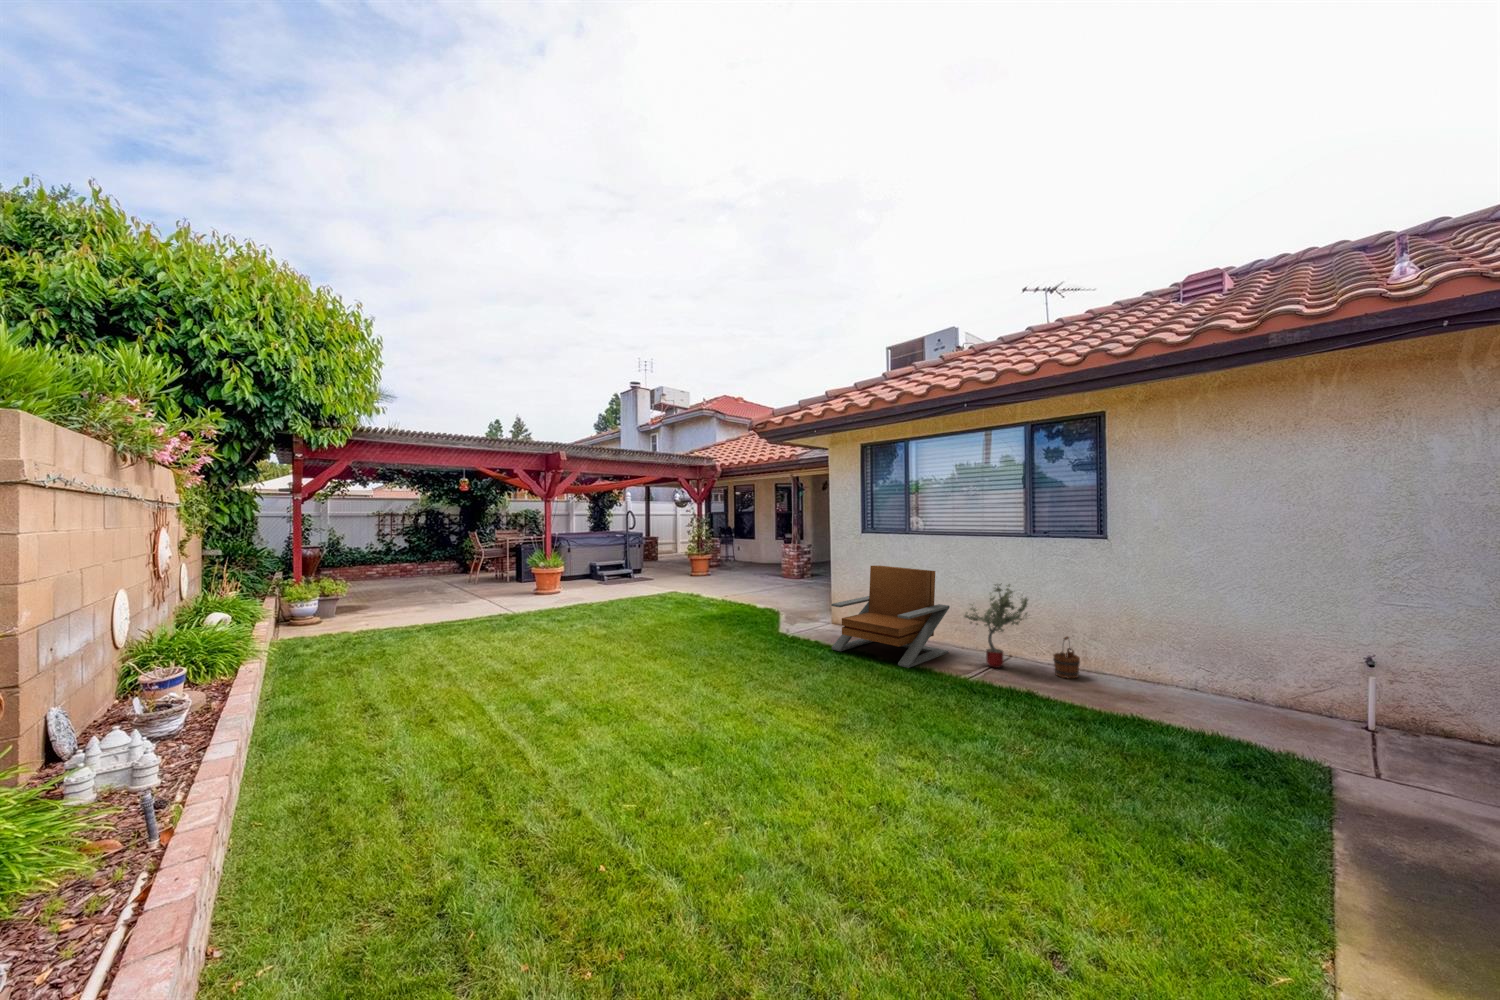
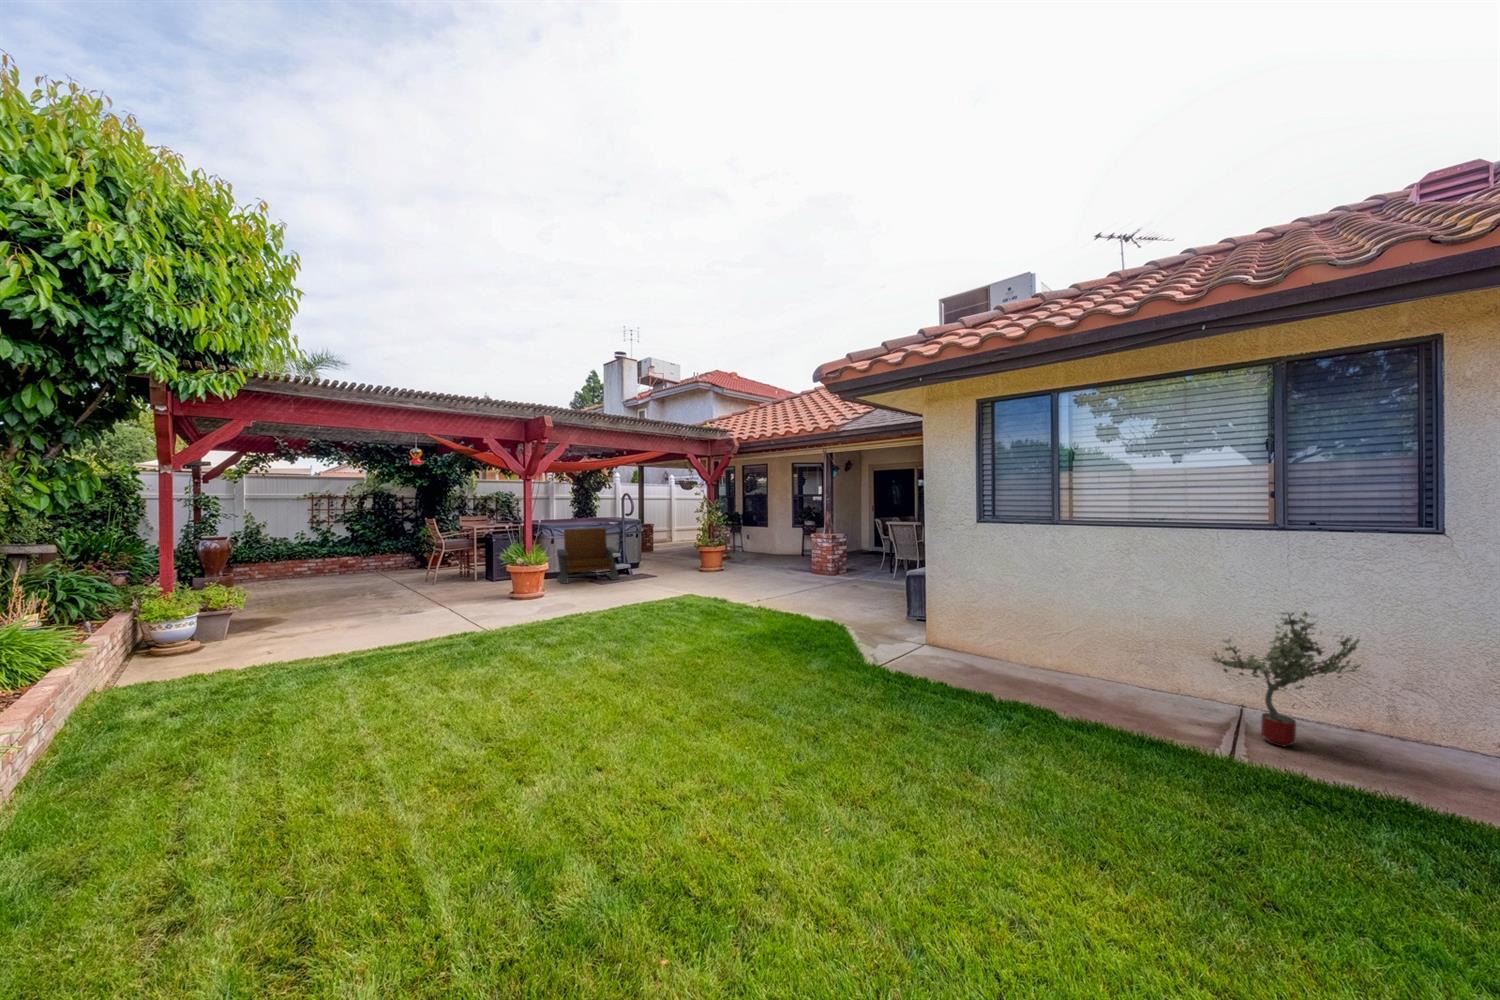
lounge chair: present [831,566,950,668] -> present [557,528,619,584]
wooden bucket: present [1053,637,1080,678] -> none [1395,701,1456,774]

